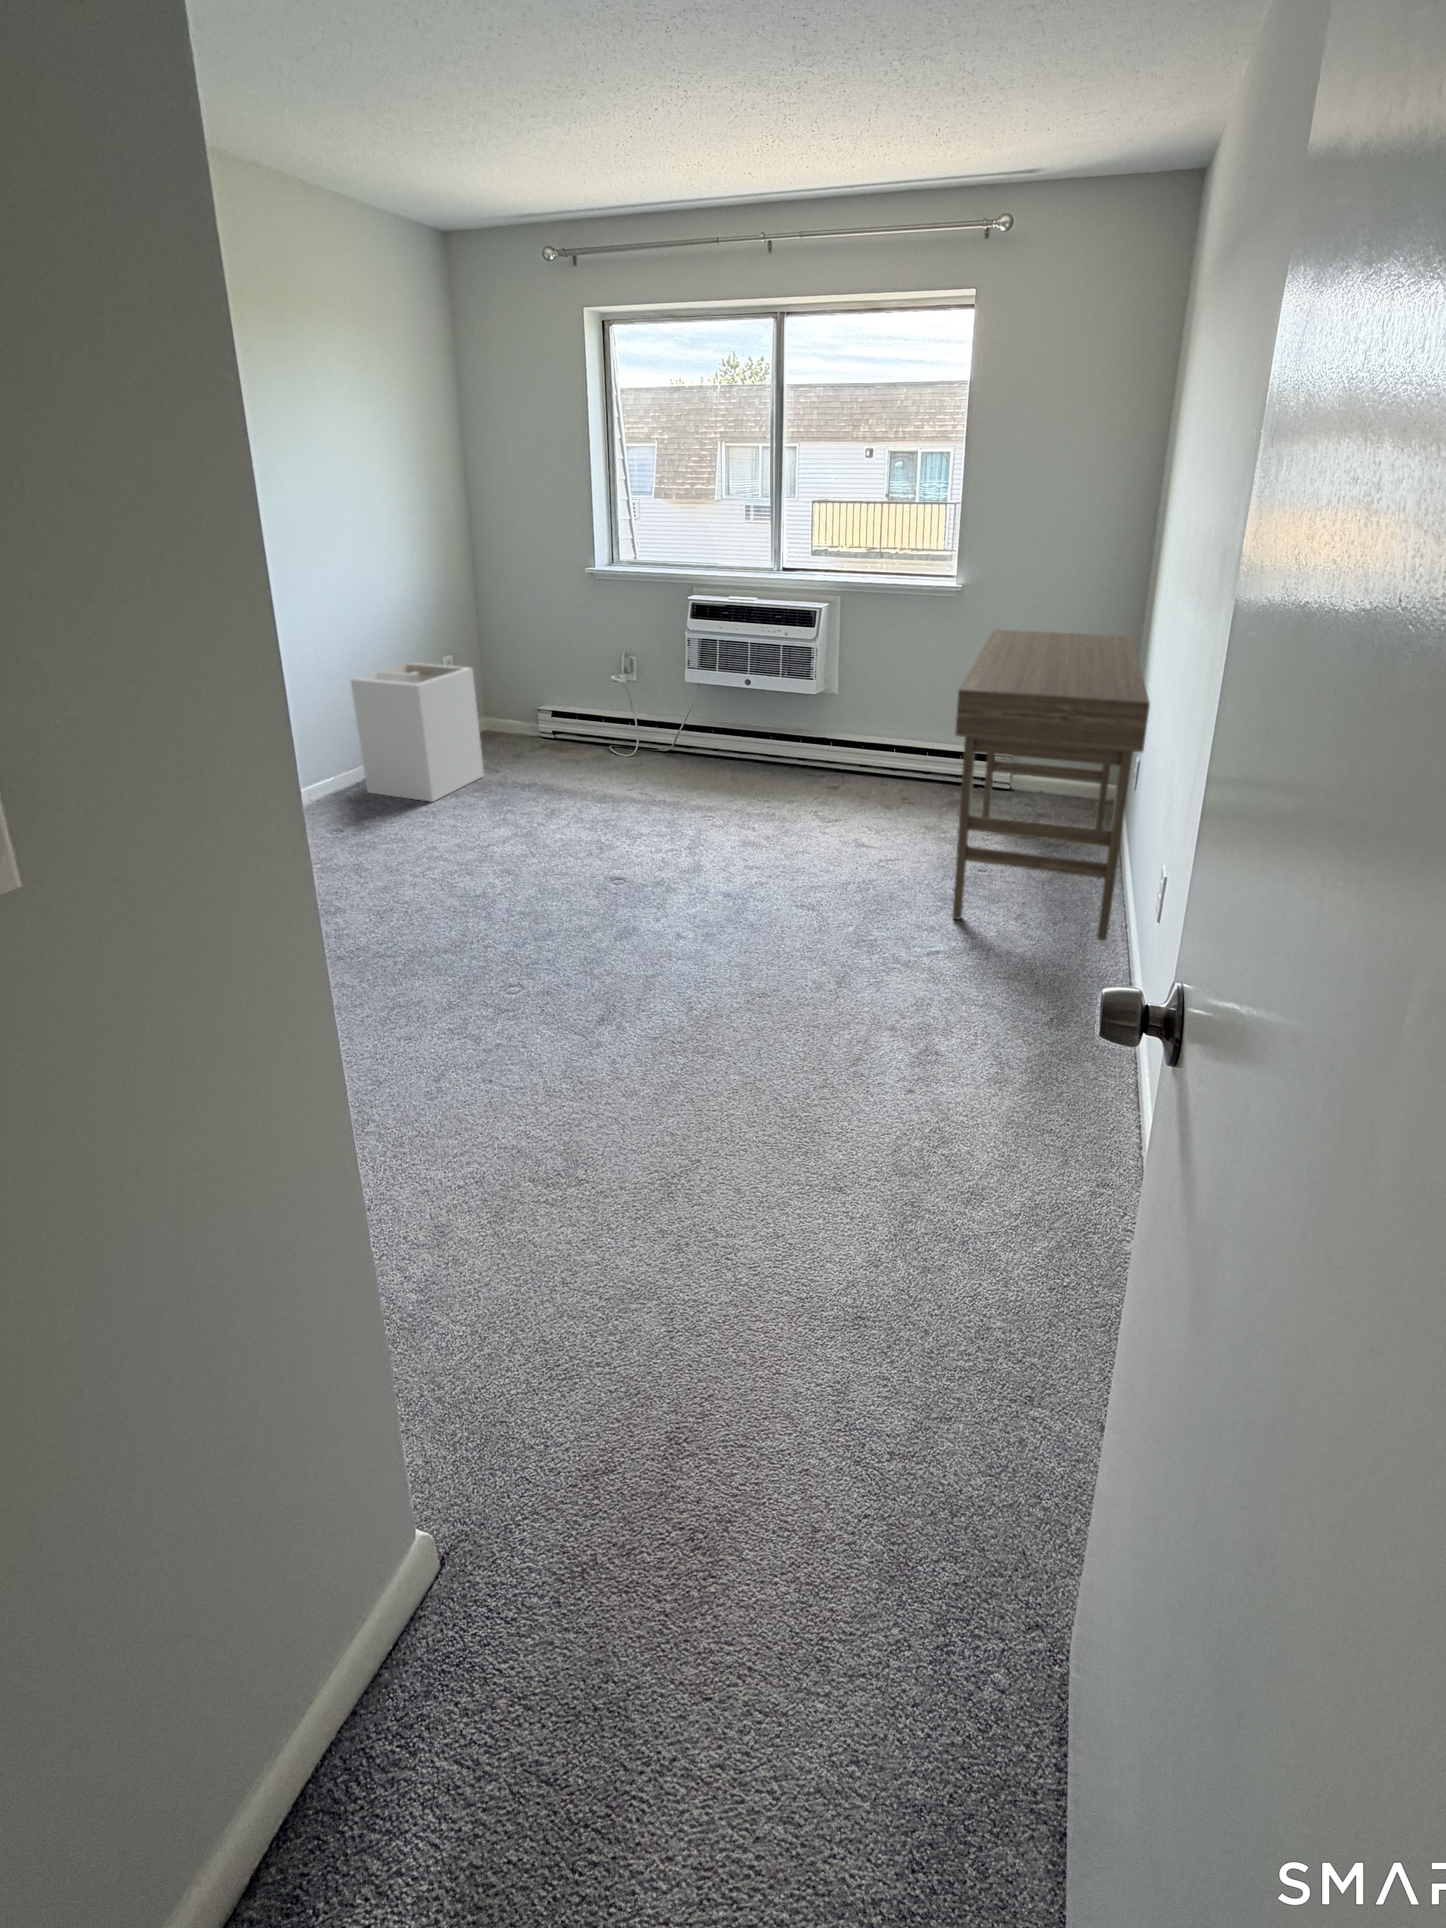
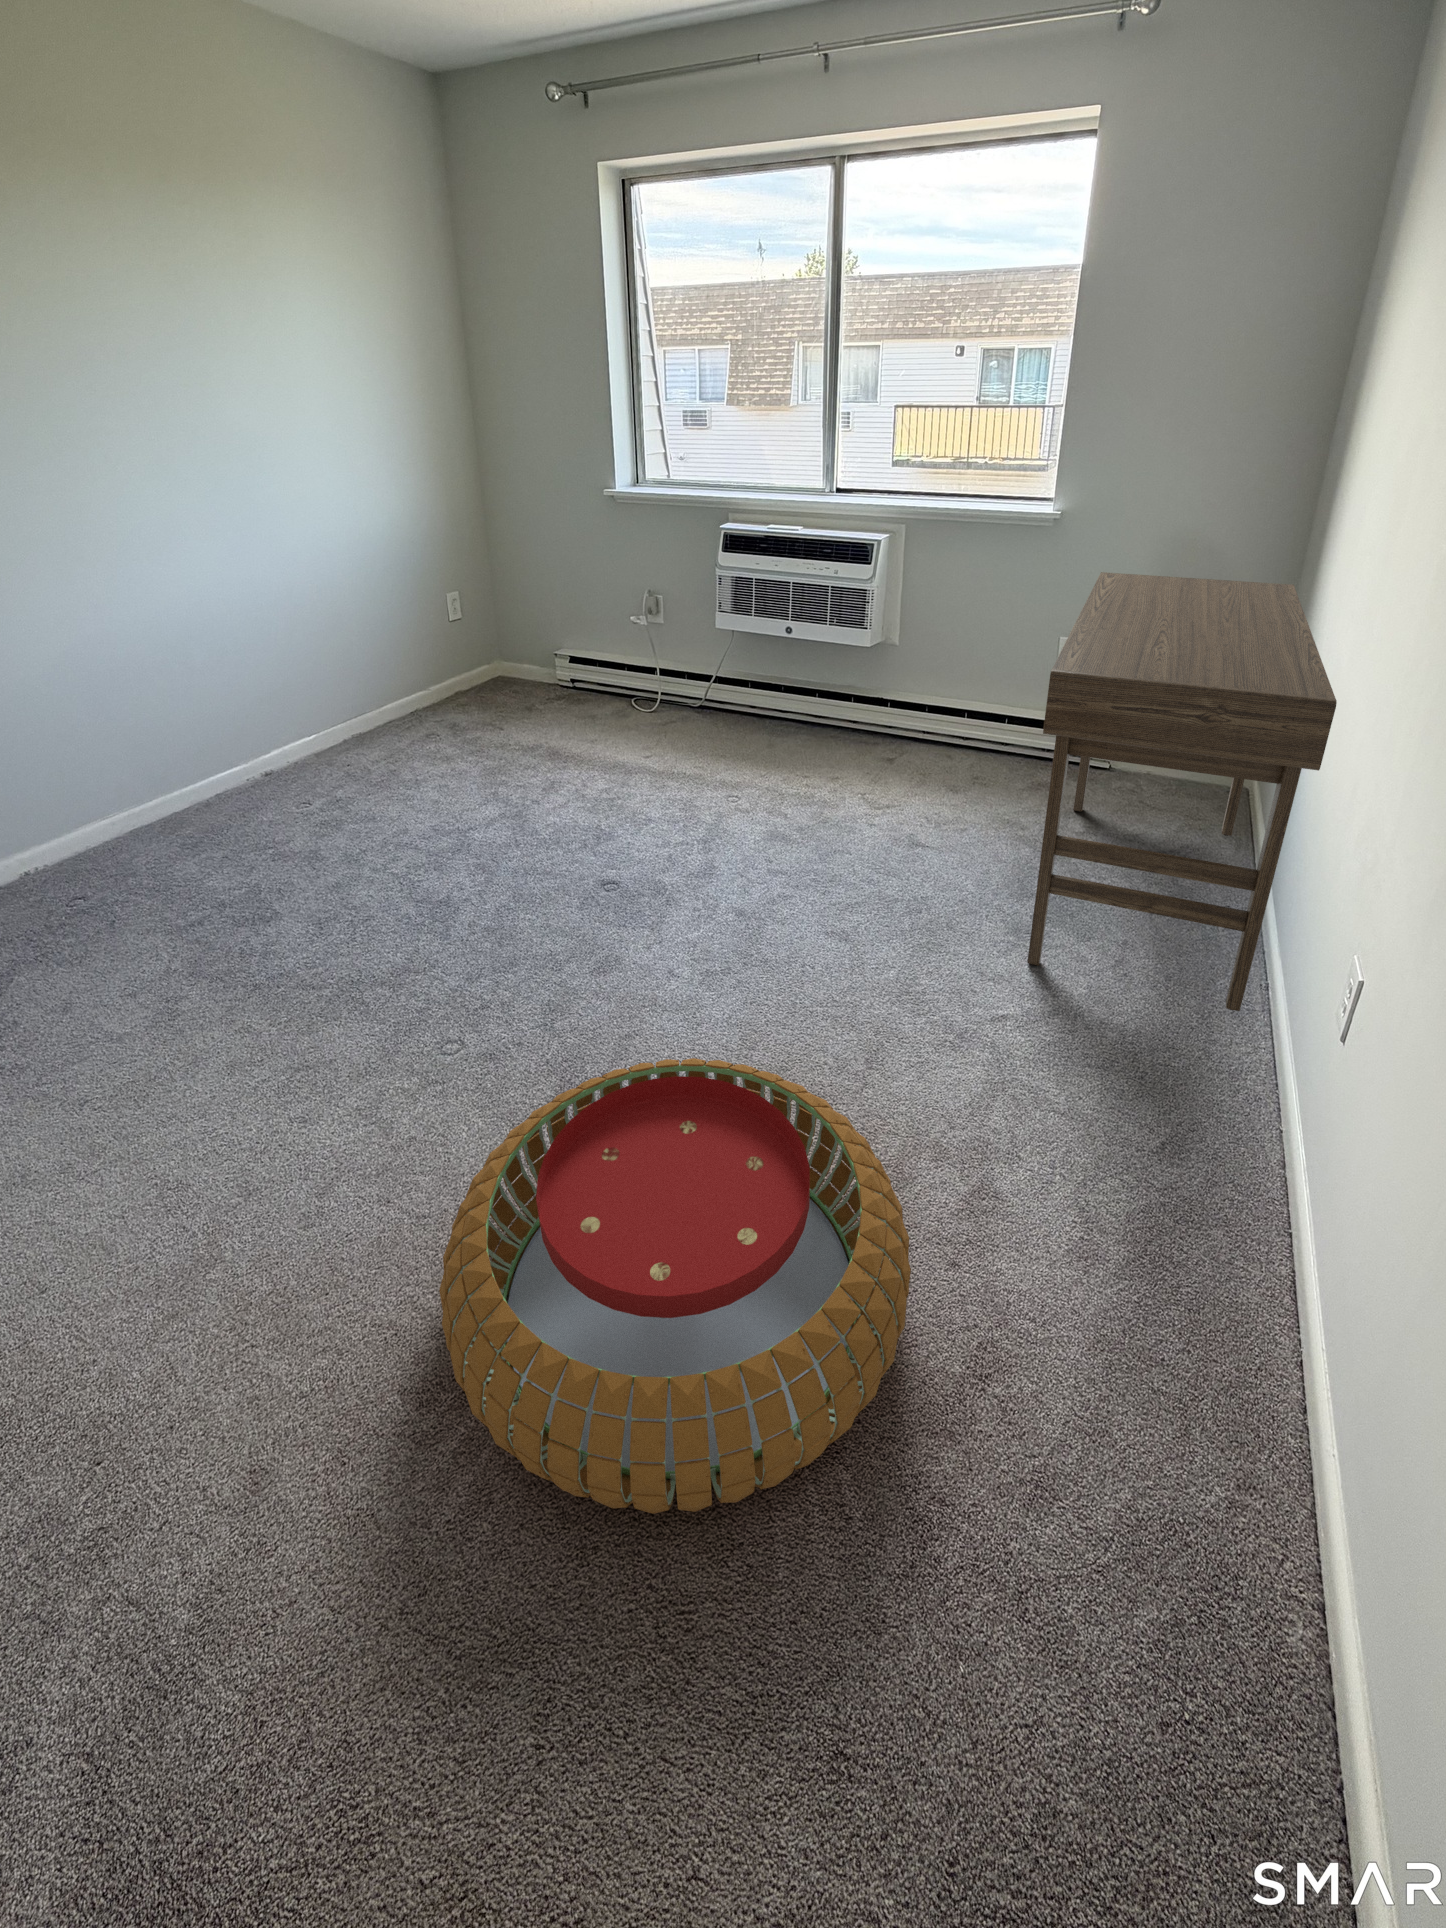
laundry hamper: present [351,663,484,802] -> none [325,603,484,768]
pouf: none [552,967,884,1227] -> present [439,1058,911,1514]

